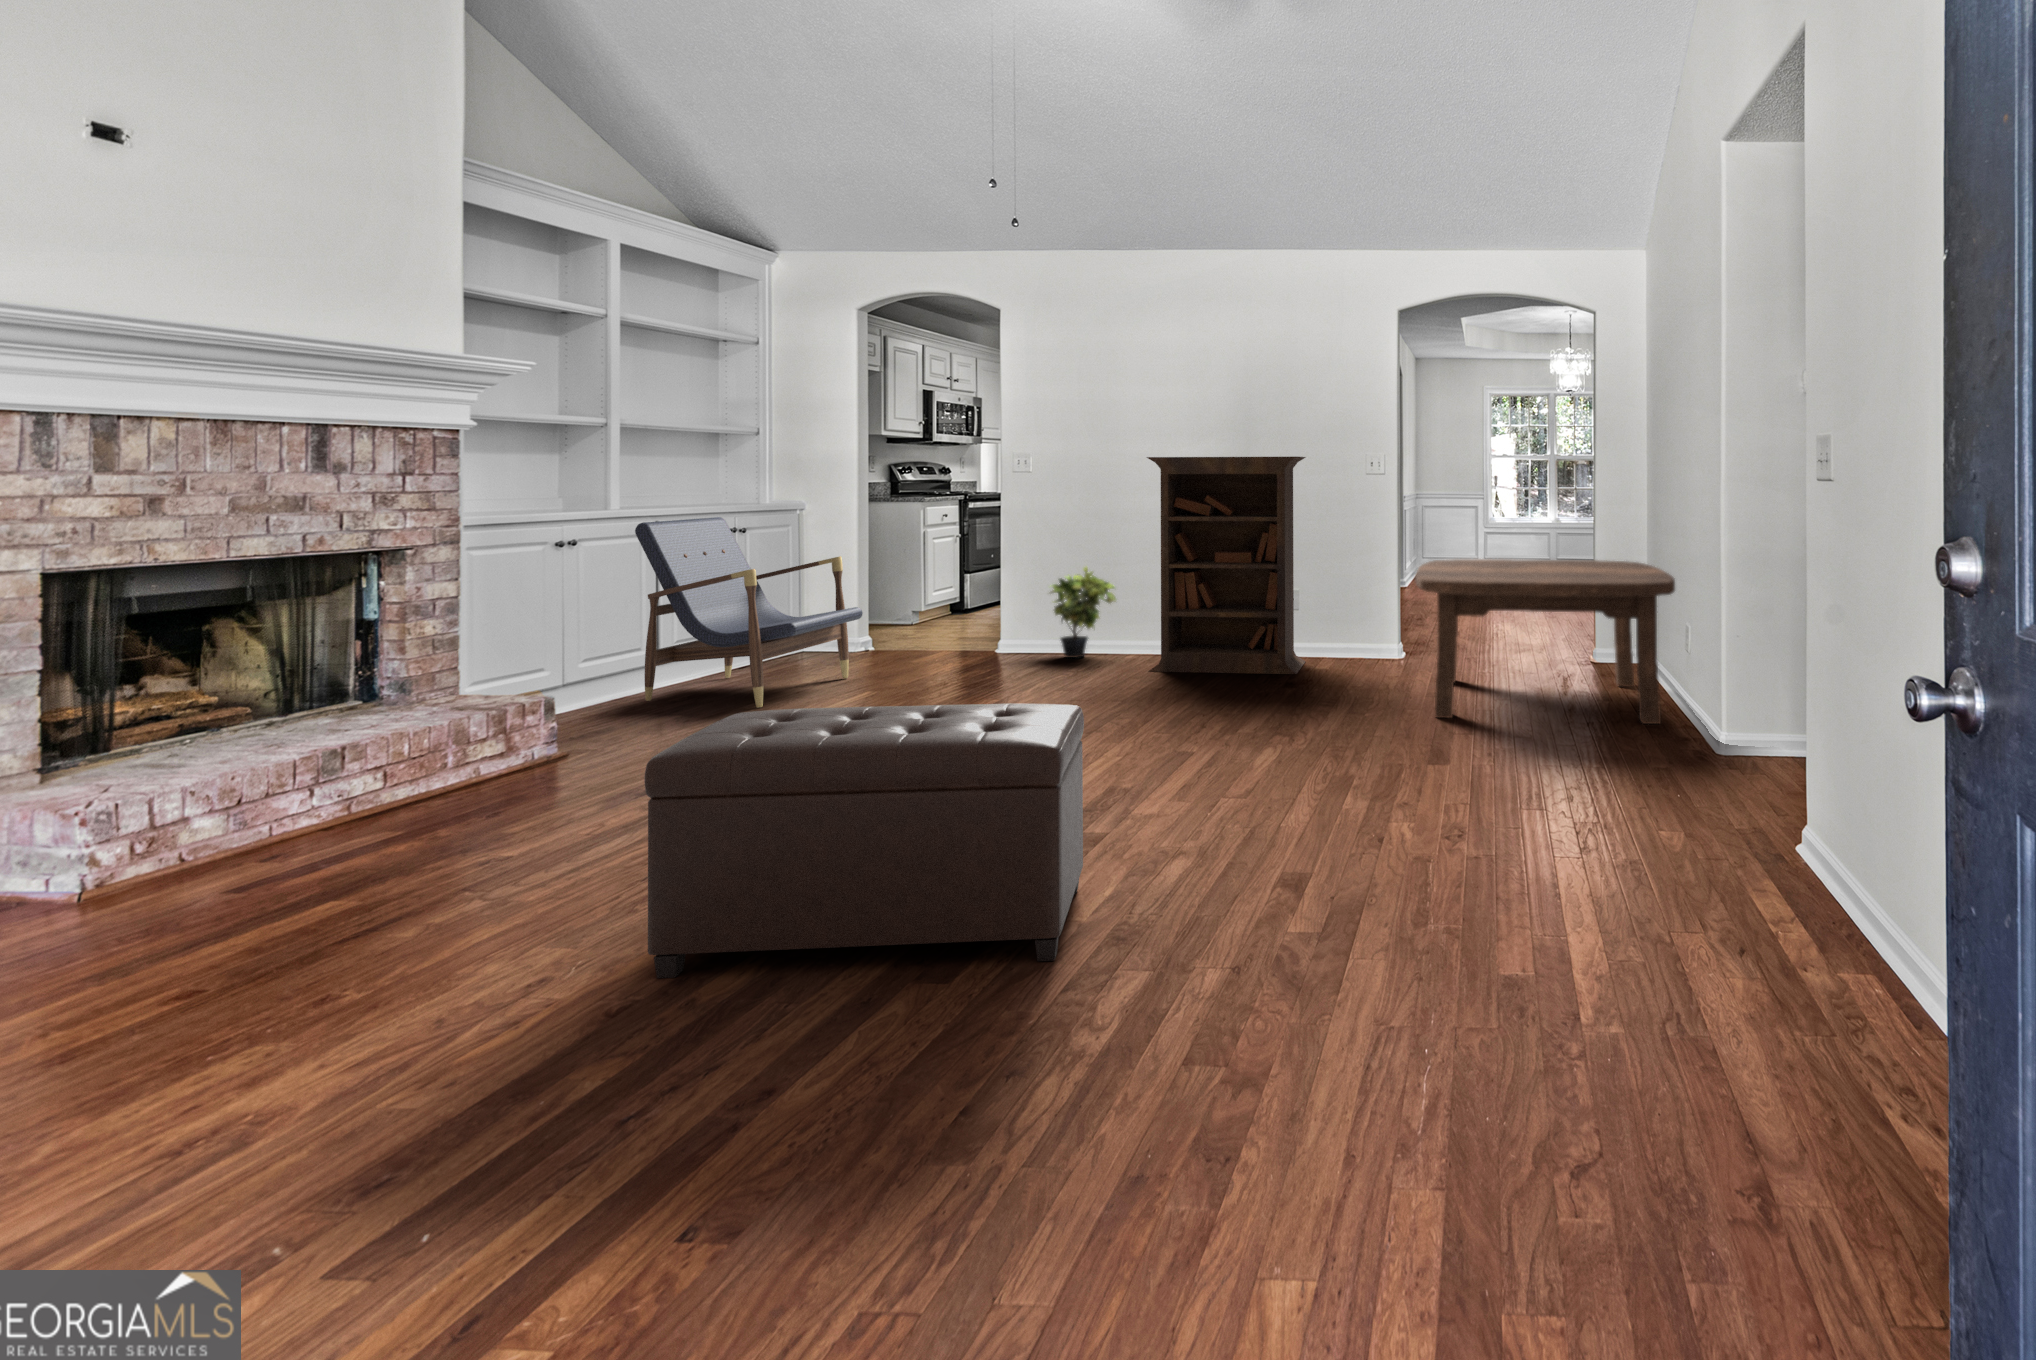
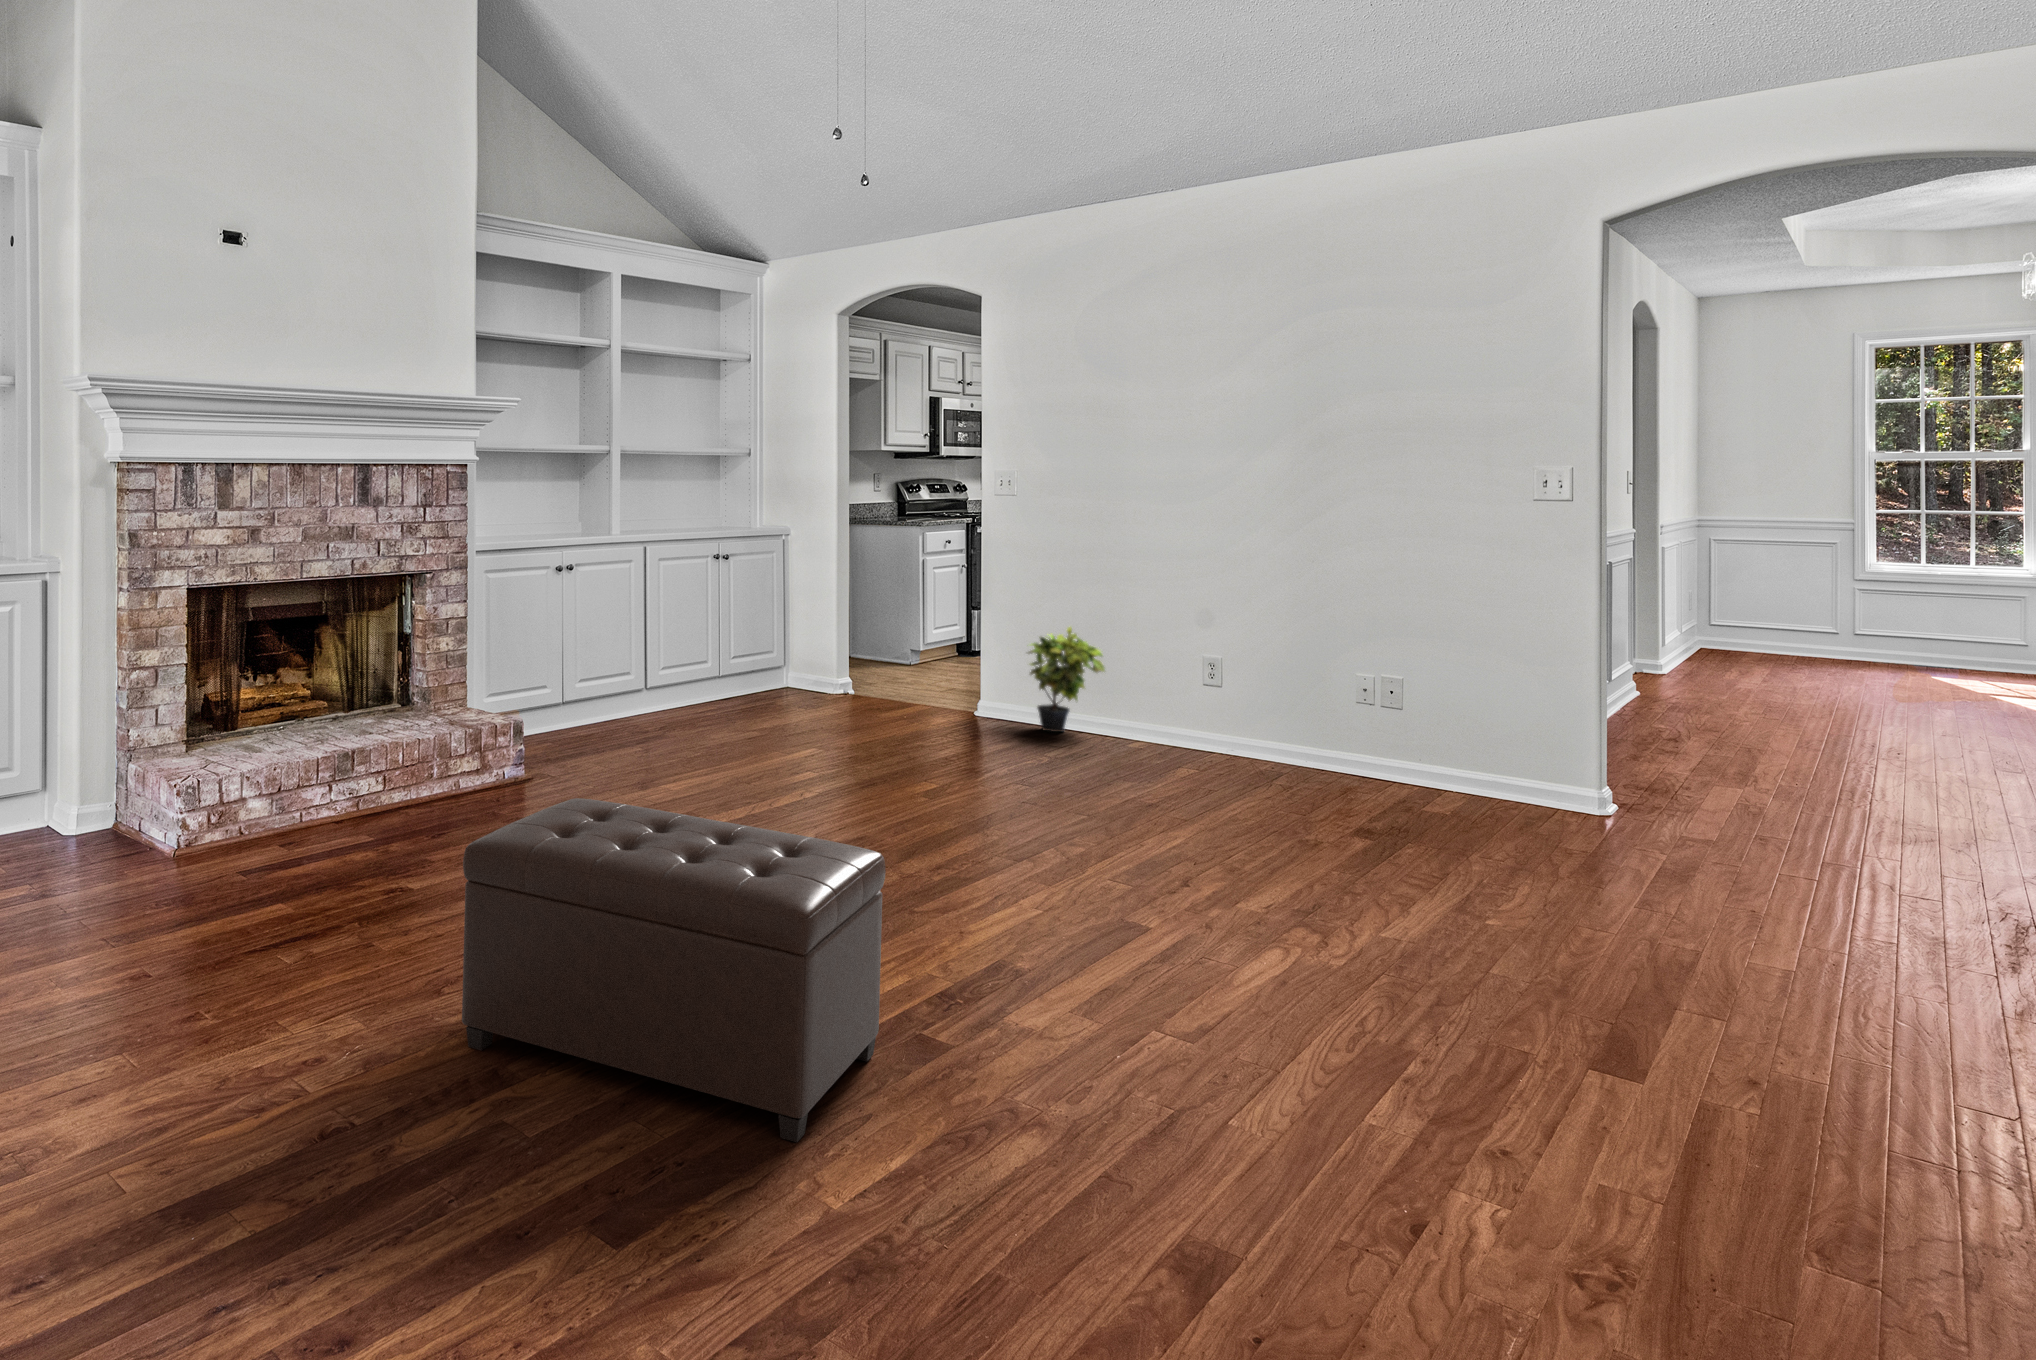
bookcase: present [1147,457,1306,674] -> none [1126,505,1351,800]
lounge chair: present [635,517,863,708] -> none [621,545,821,747]
coffee table: present [1415,559,1675,724] -> none [1459,678,1919,998]

